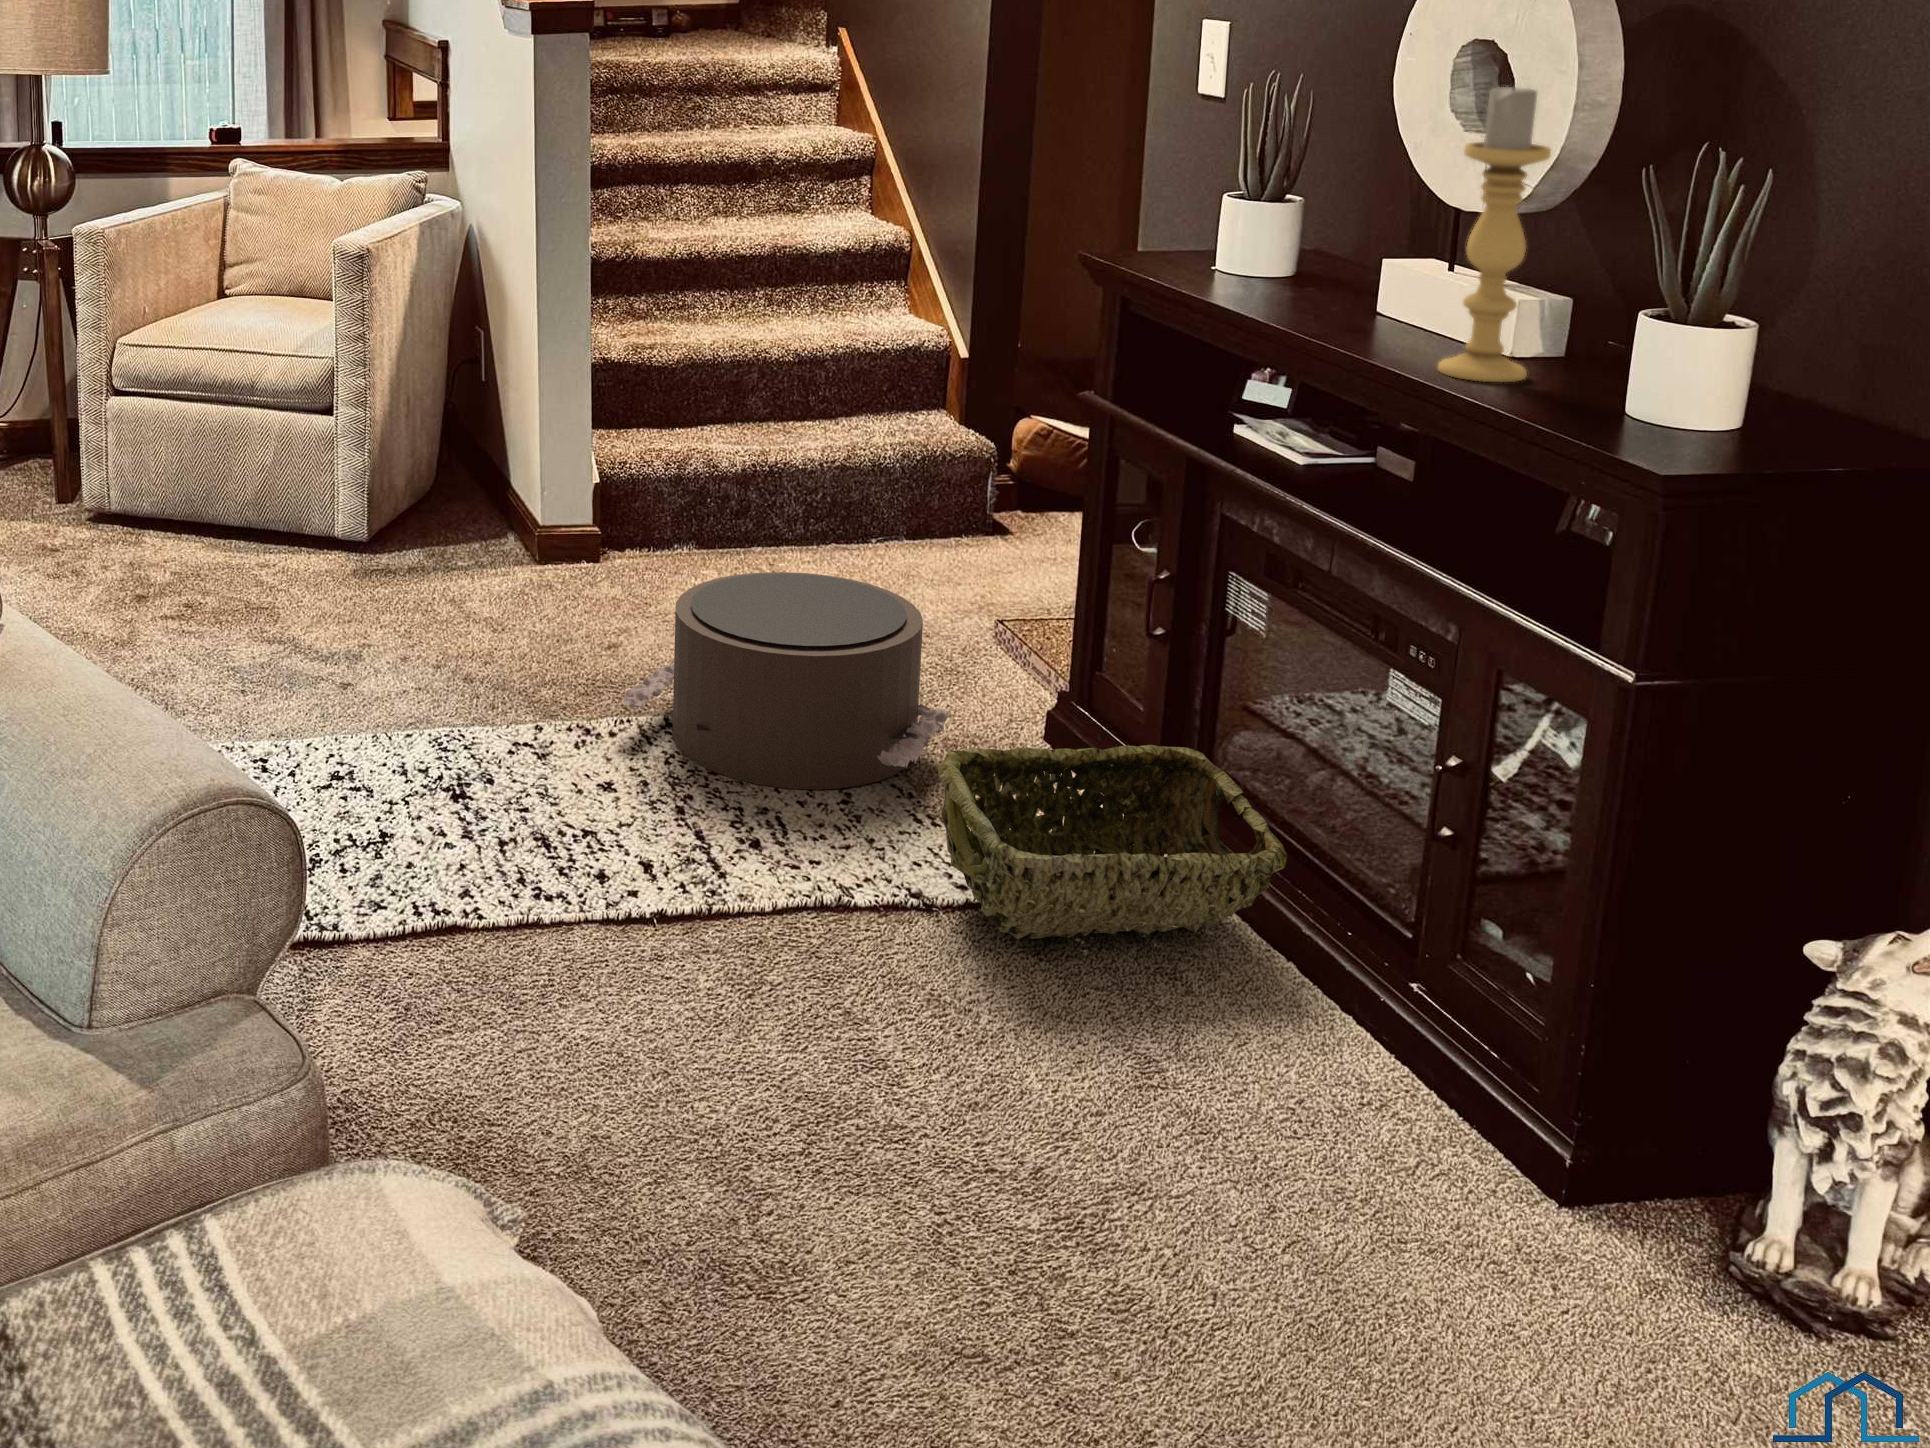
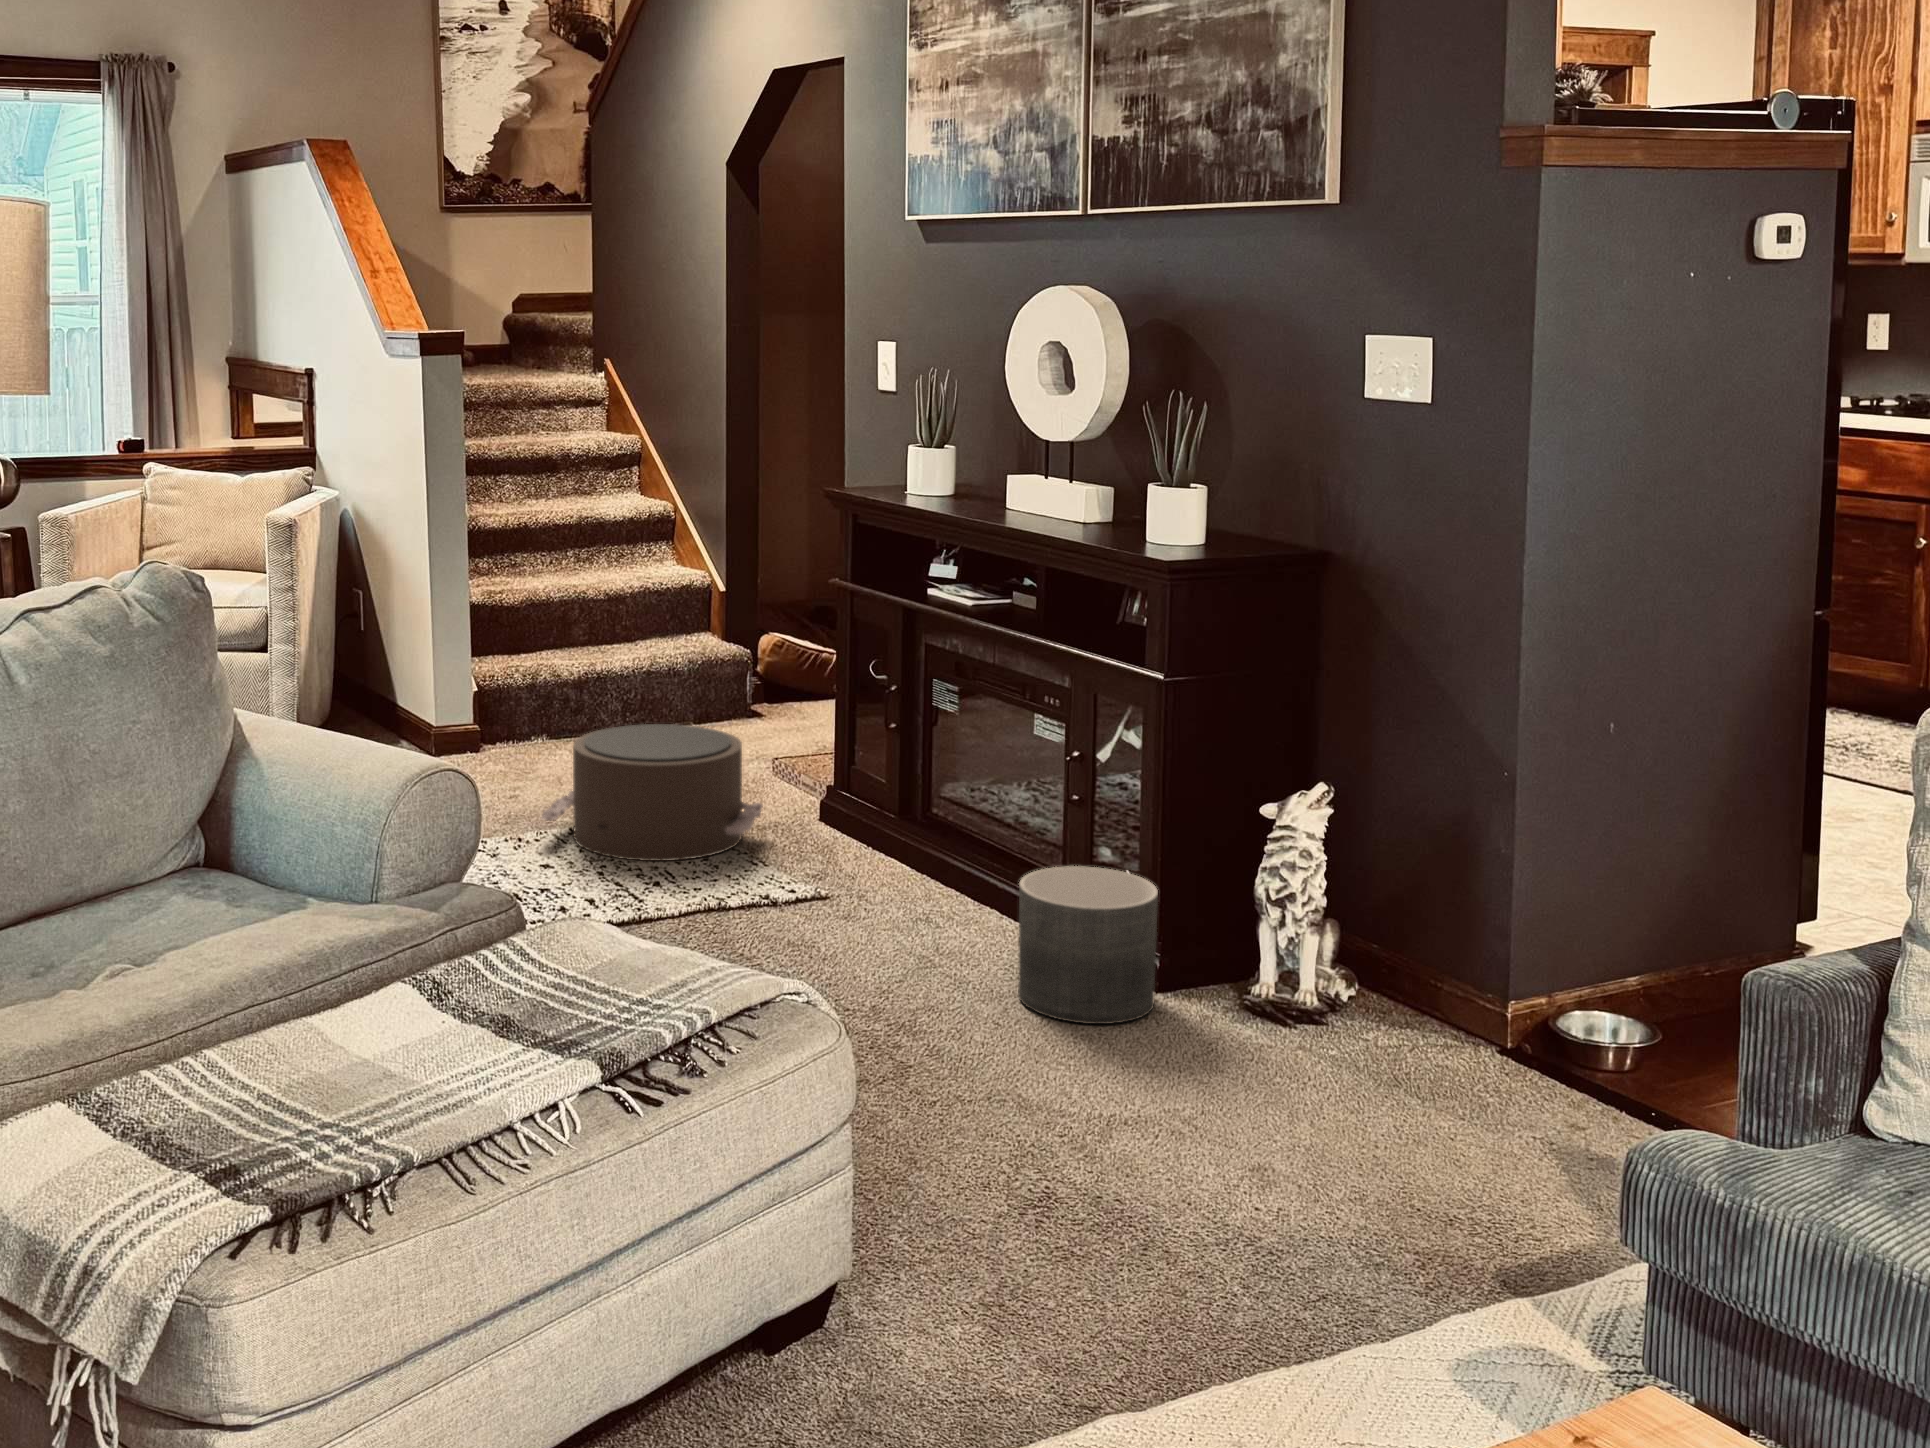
candle holder: present [1438,85,1551,382] -> none [1051,358,1100,530]
woven basket: present [938,745,1287,939] -> none [776,793,990,915]
planter: none [1291,968,1574,1283] -> present [1018,866,1158,1024]

